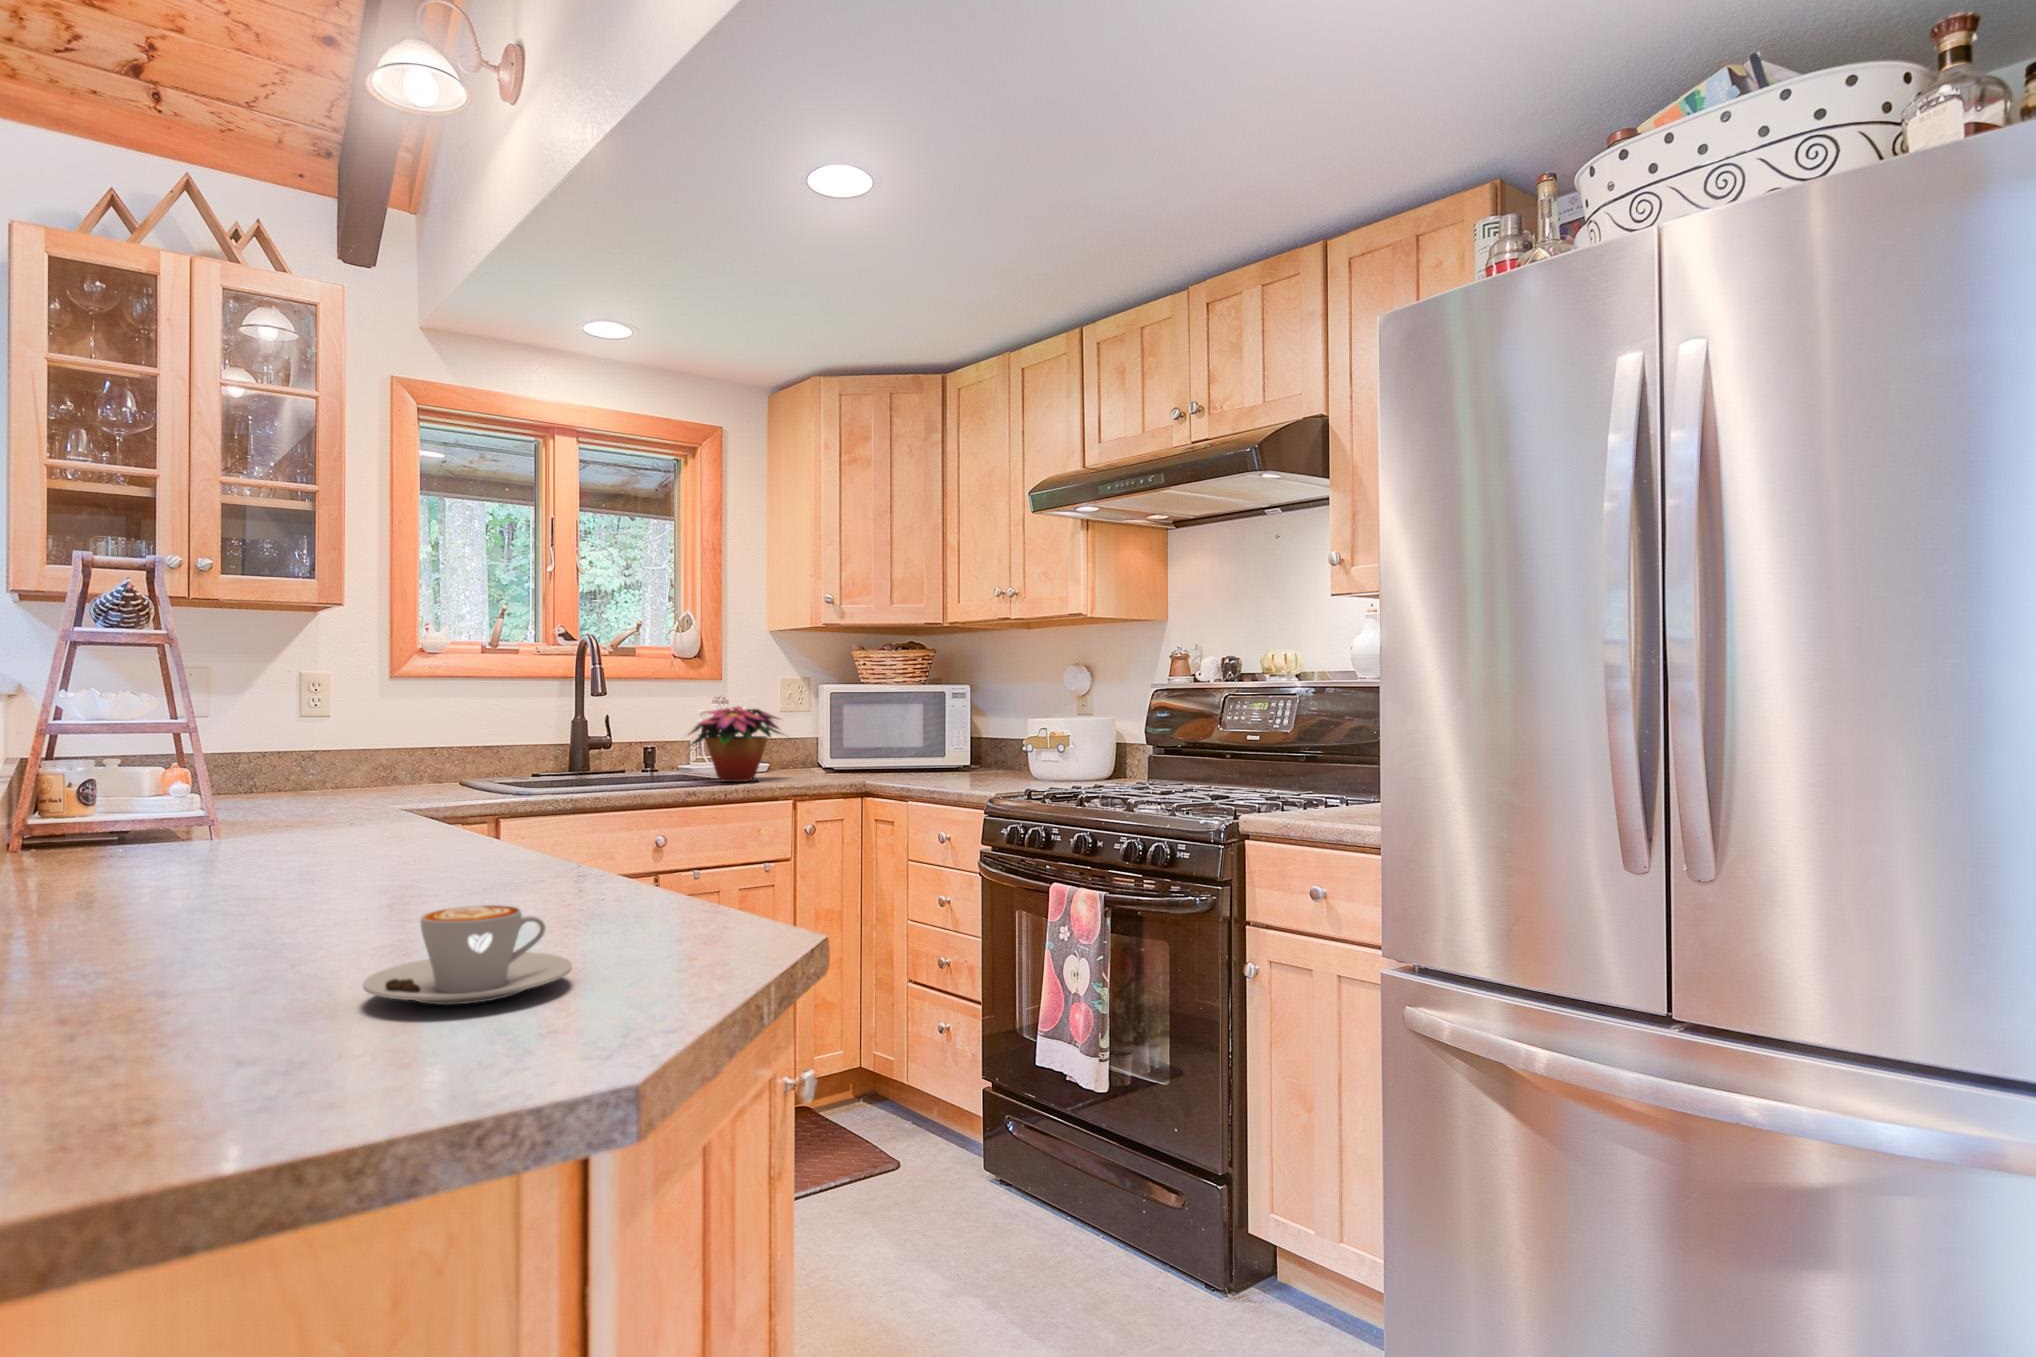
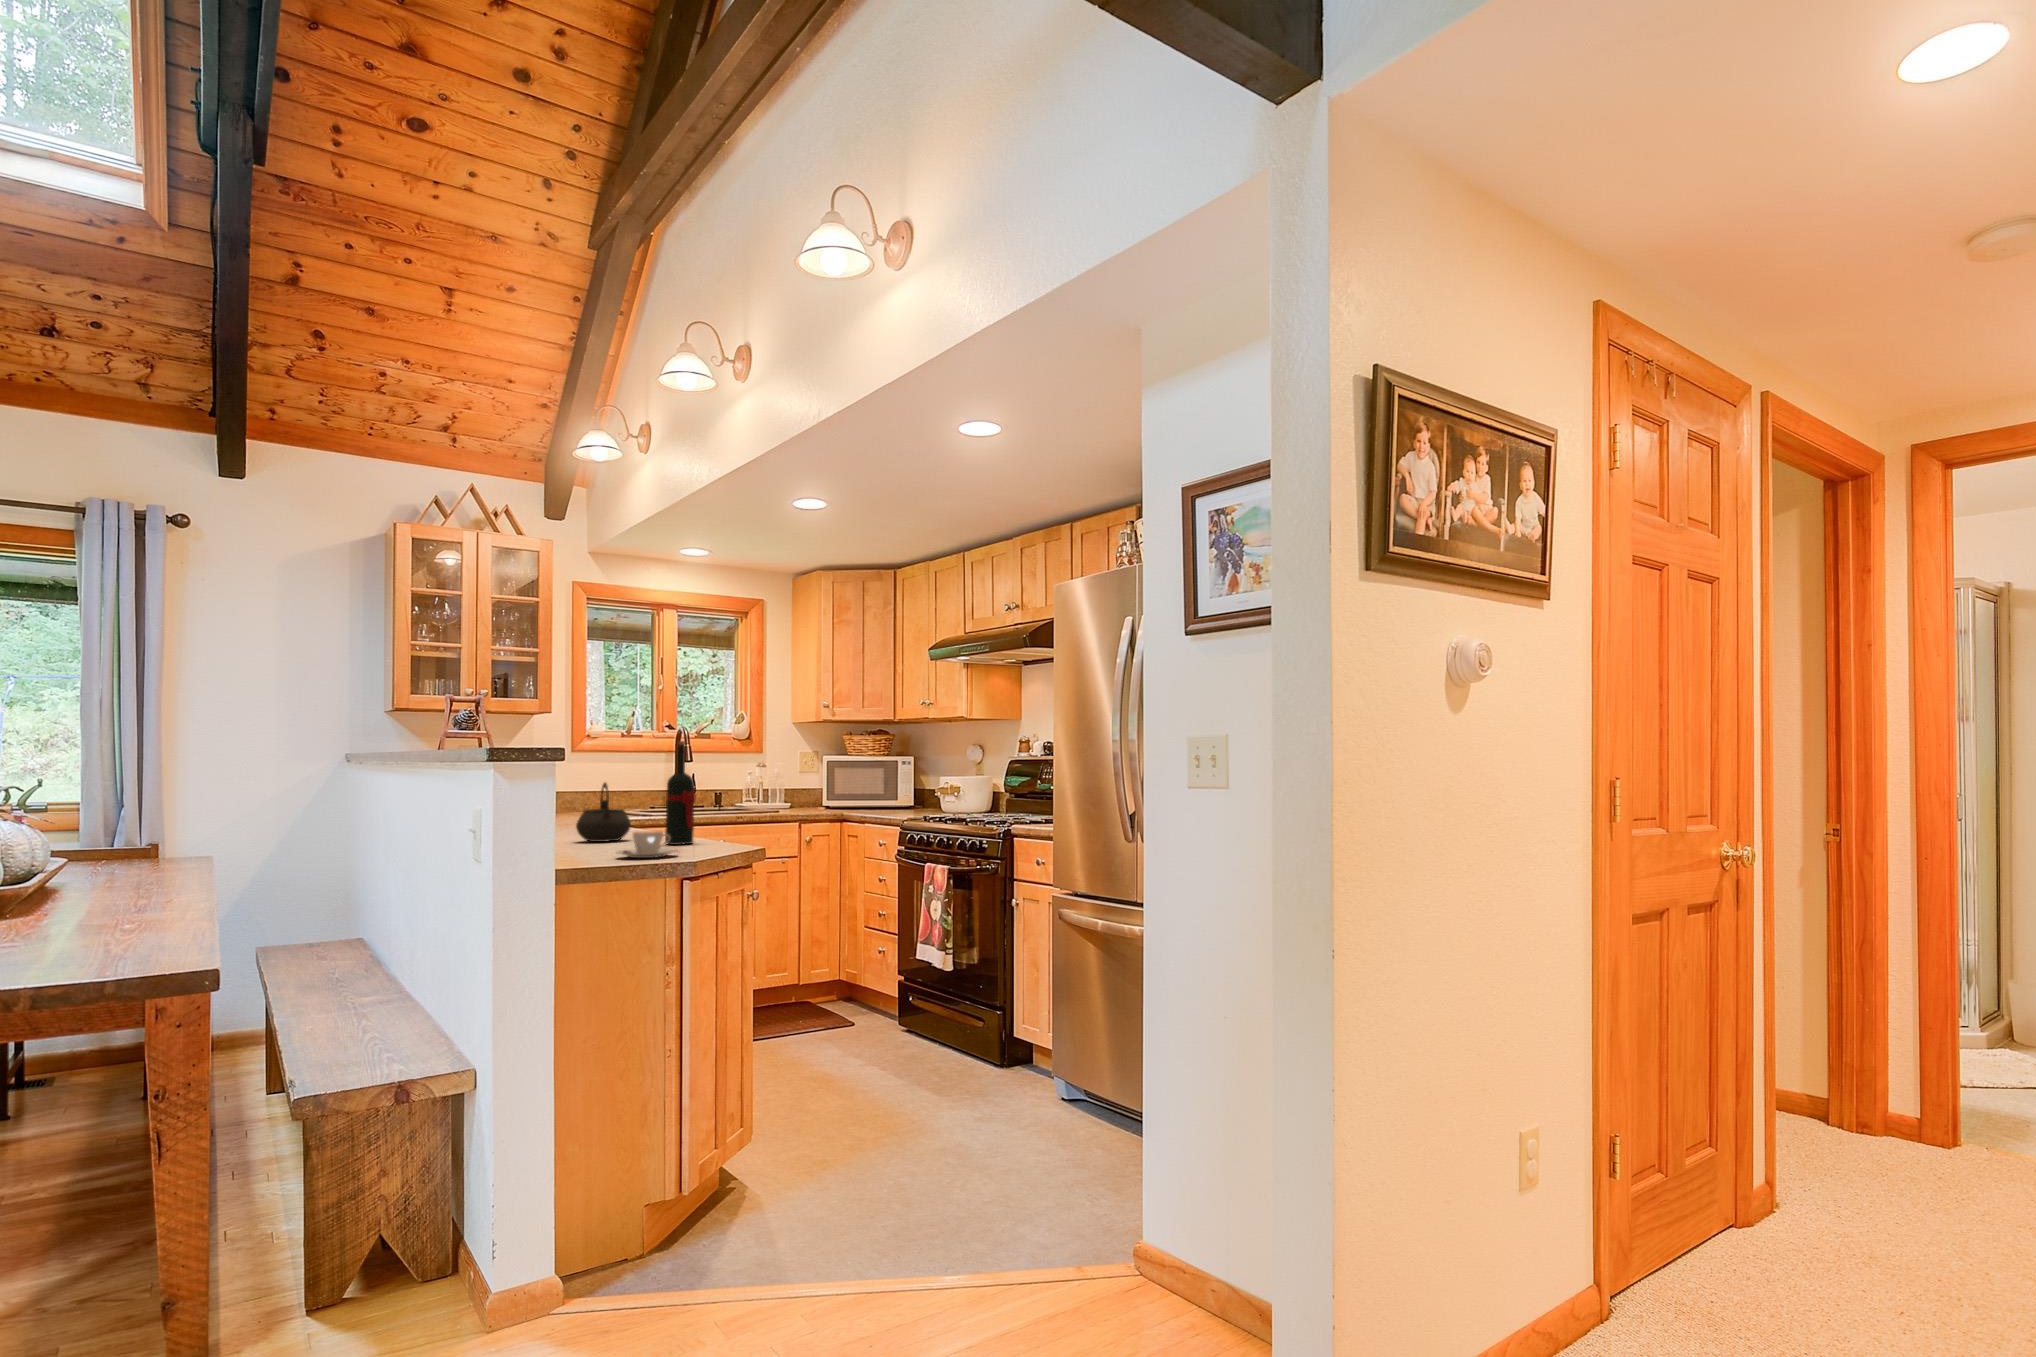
wine bottle: none [542,639,619,905] -> present [665,741,696,845]
flower arrangement: present [689,706,782,782] -> none [731,768,801,813]
kettle: none [323,740,464,885] -> present [576,783,631,842]

